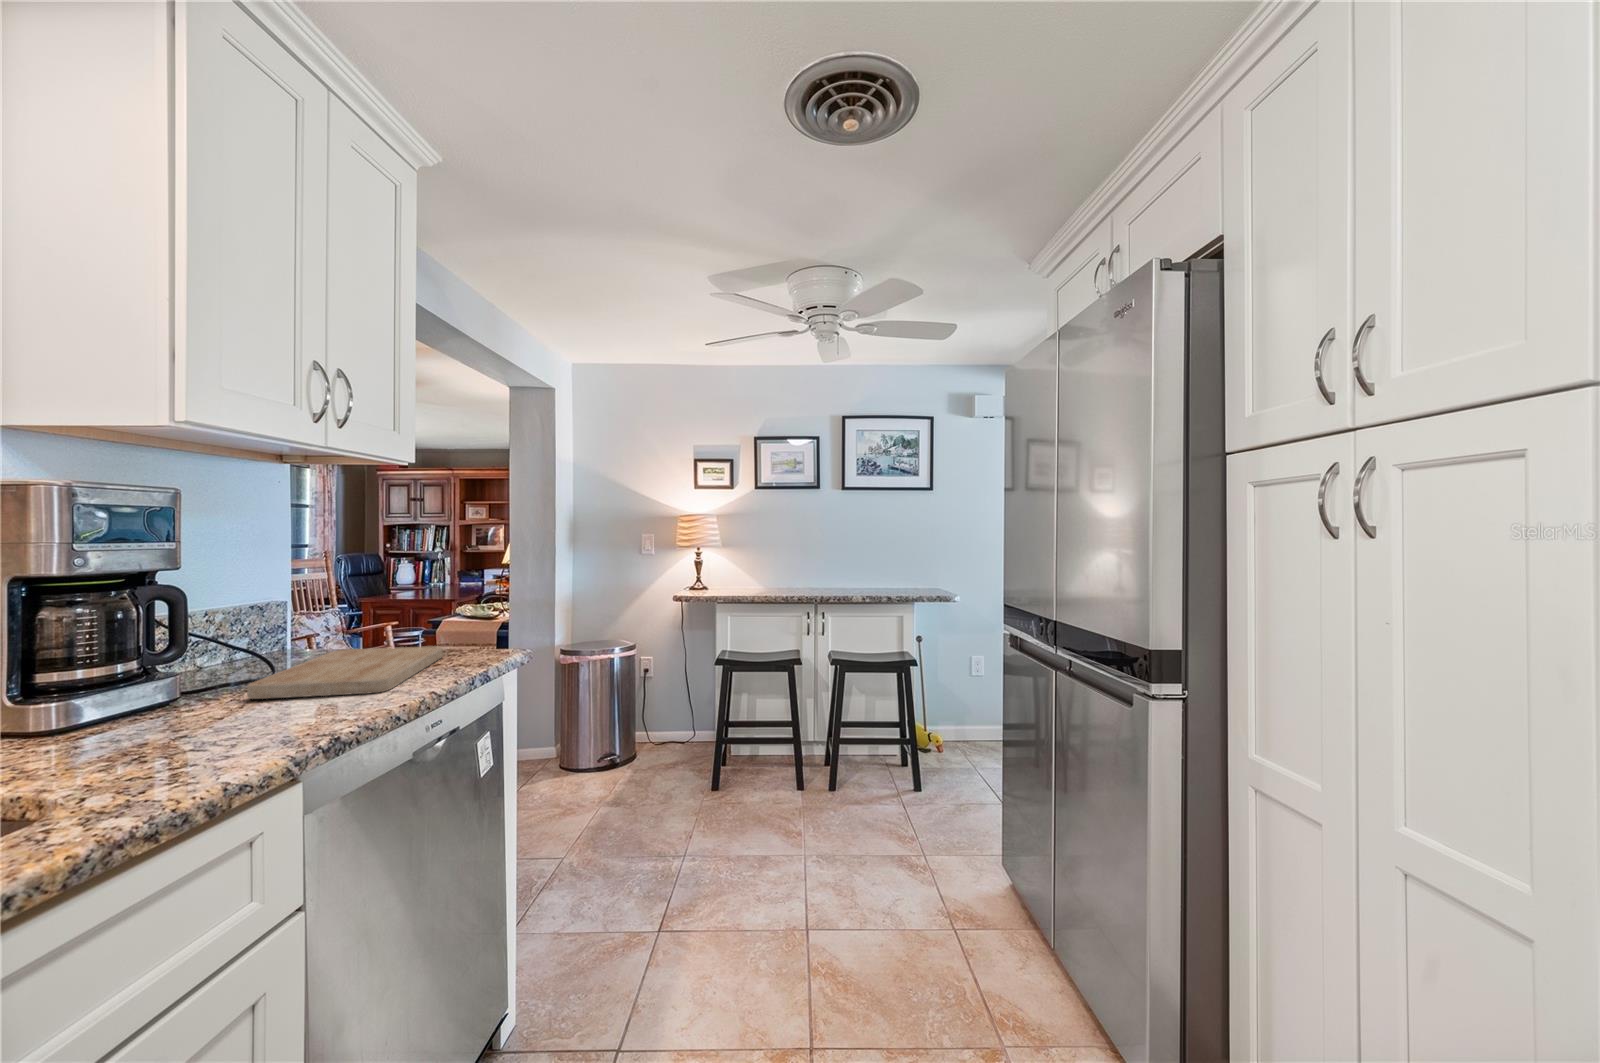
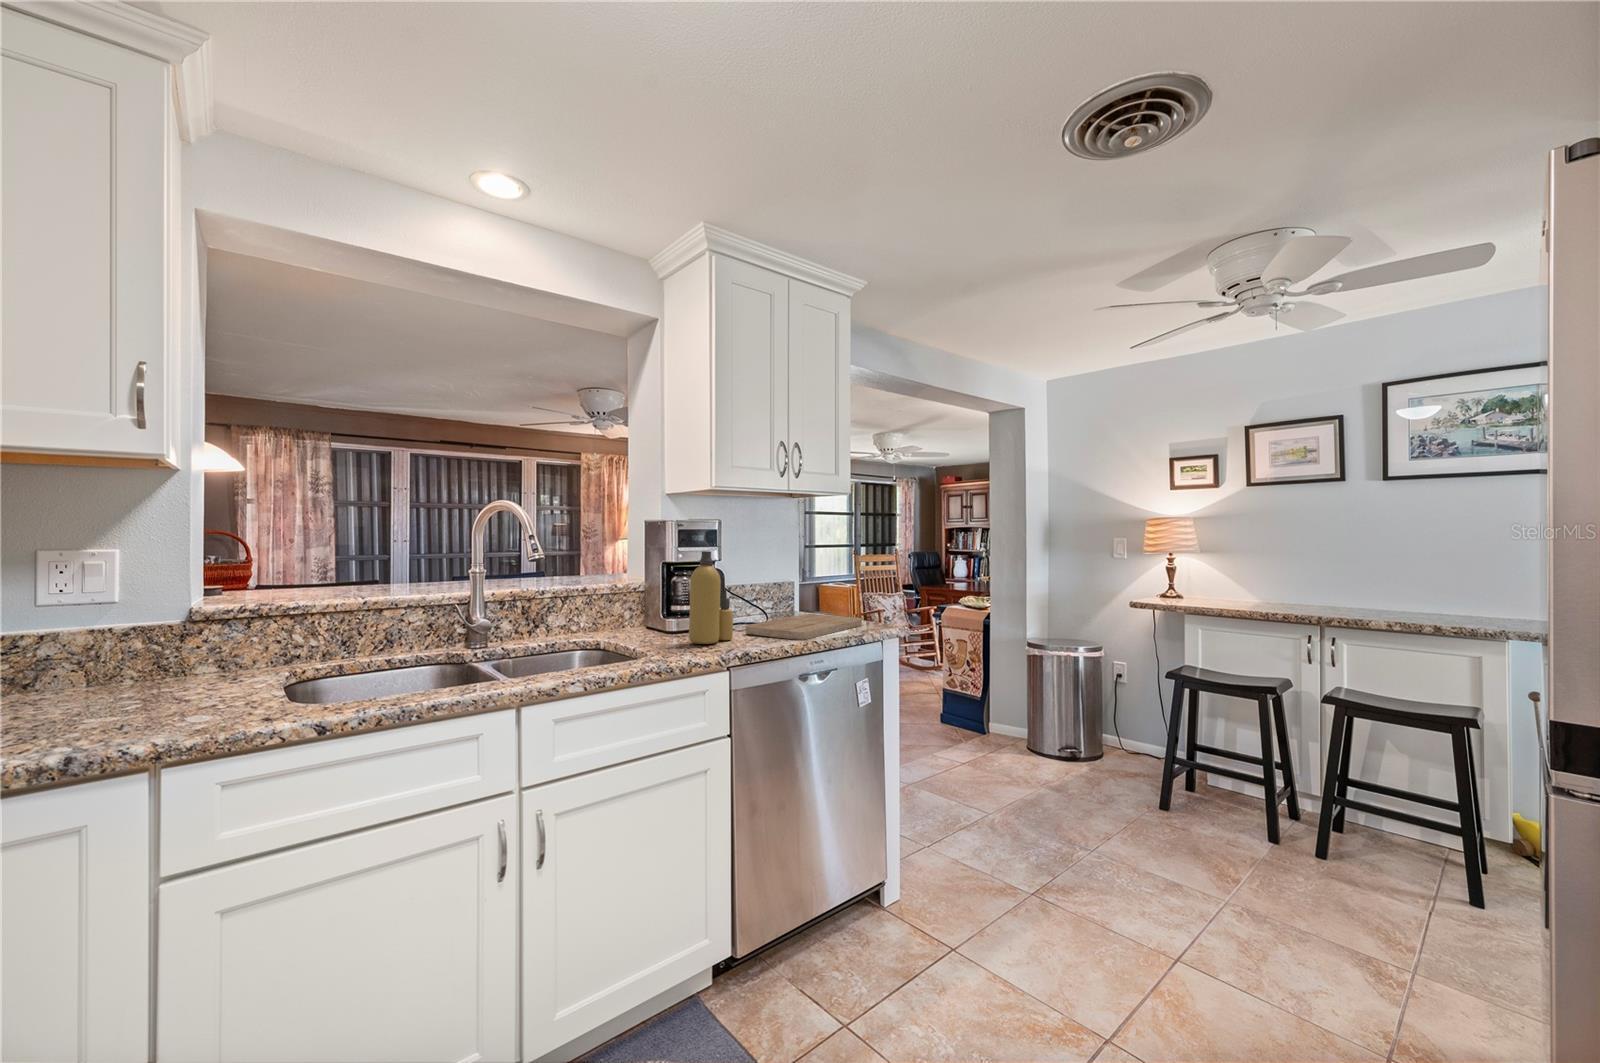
bottle: none [138,553,238,736] -> present [689,551,733,644]

